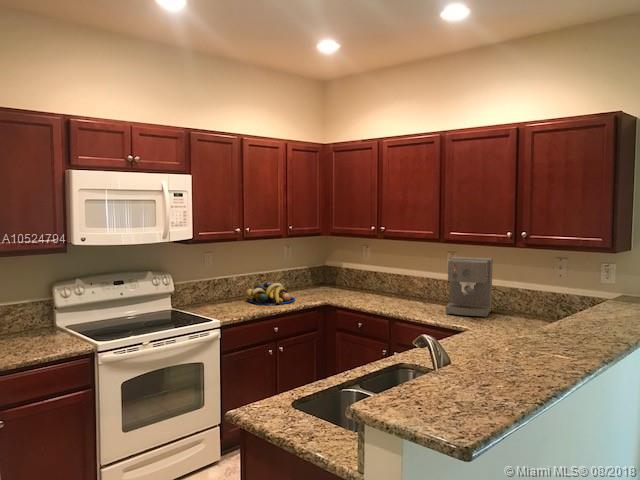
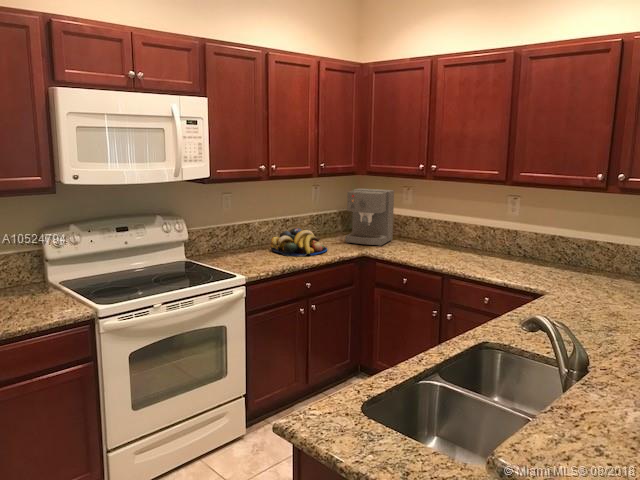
coffee maker: present [446,257,493,317] -> present [345,188,394,246]

